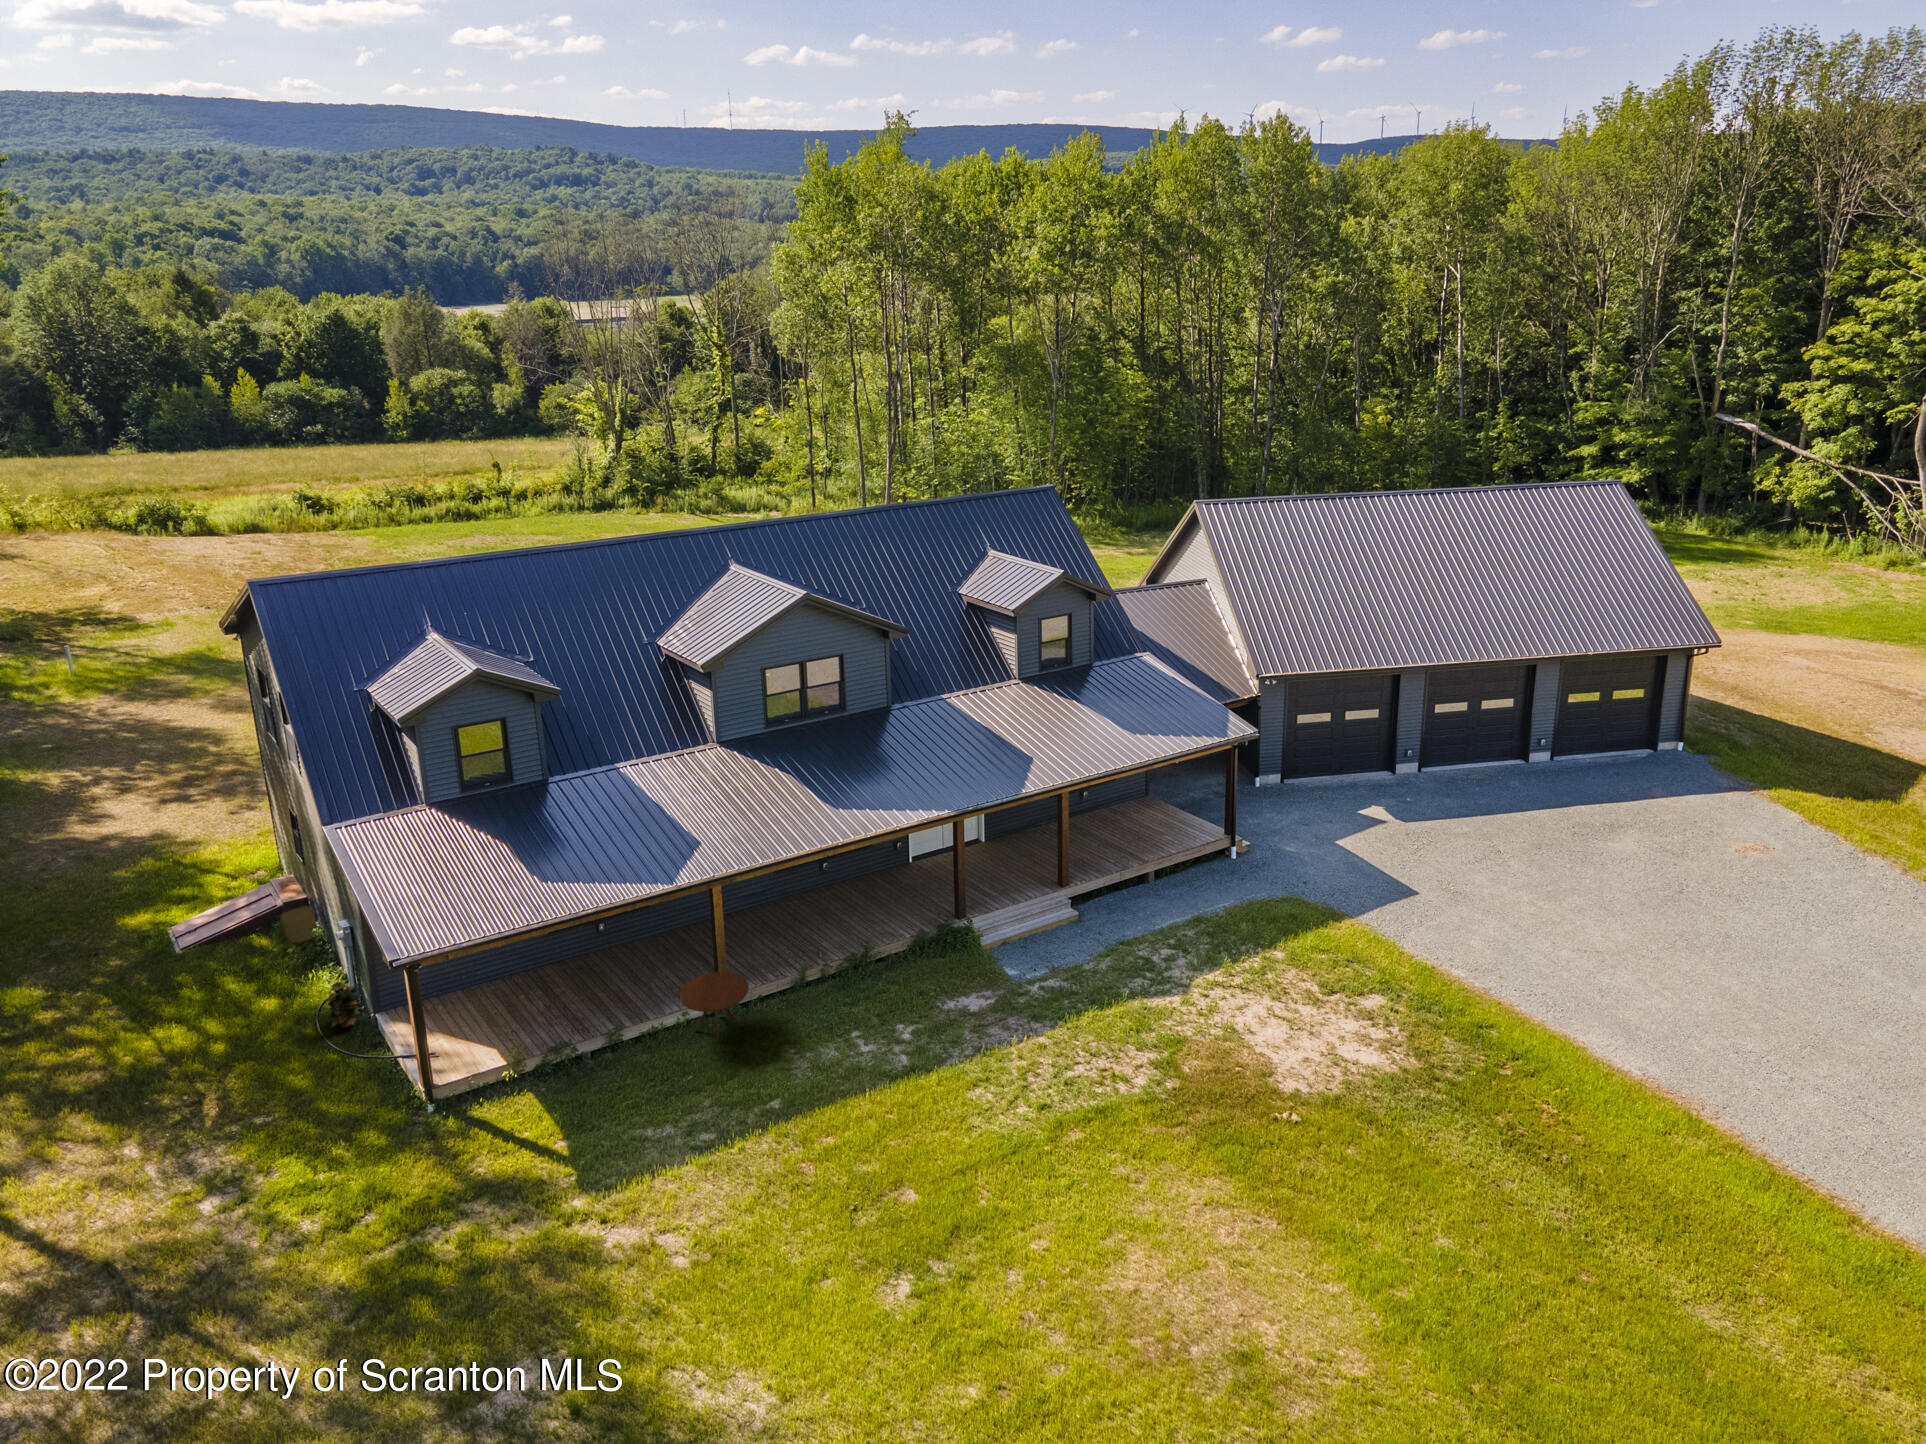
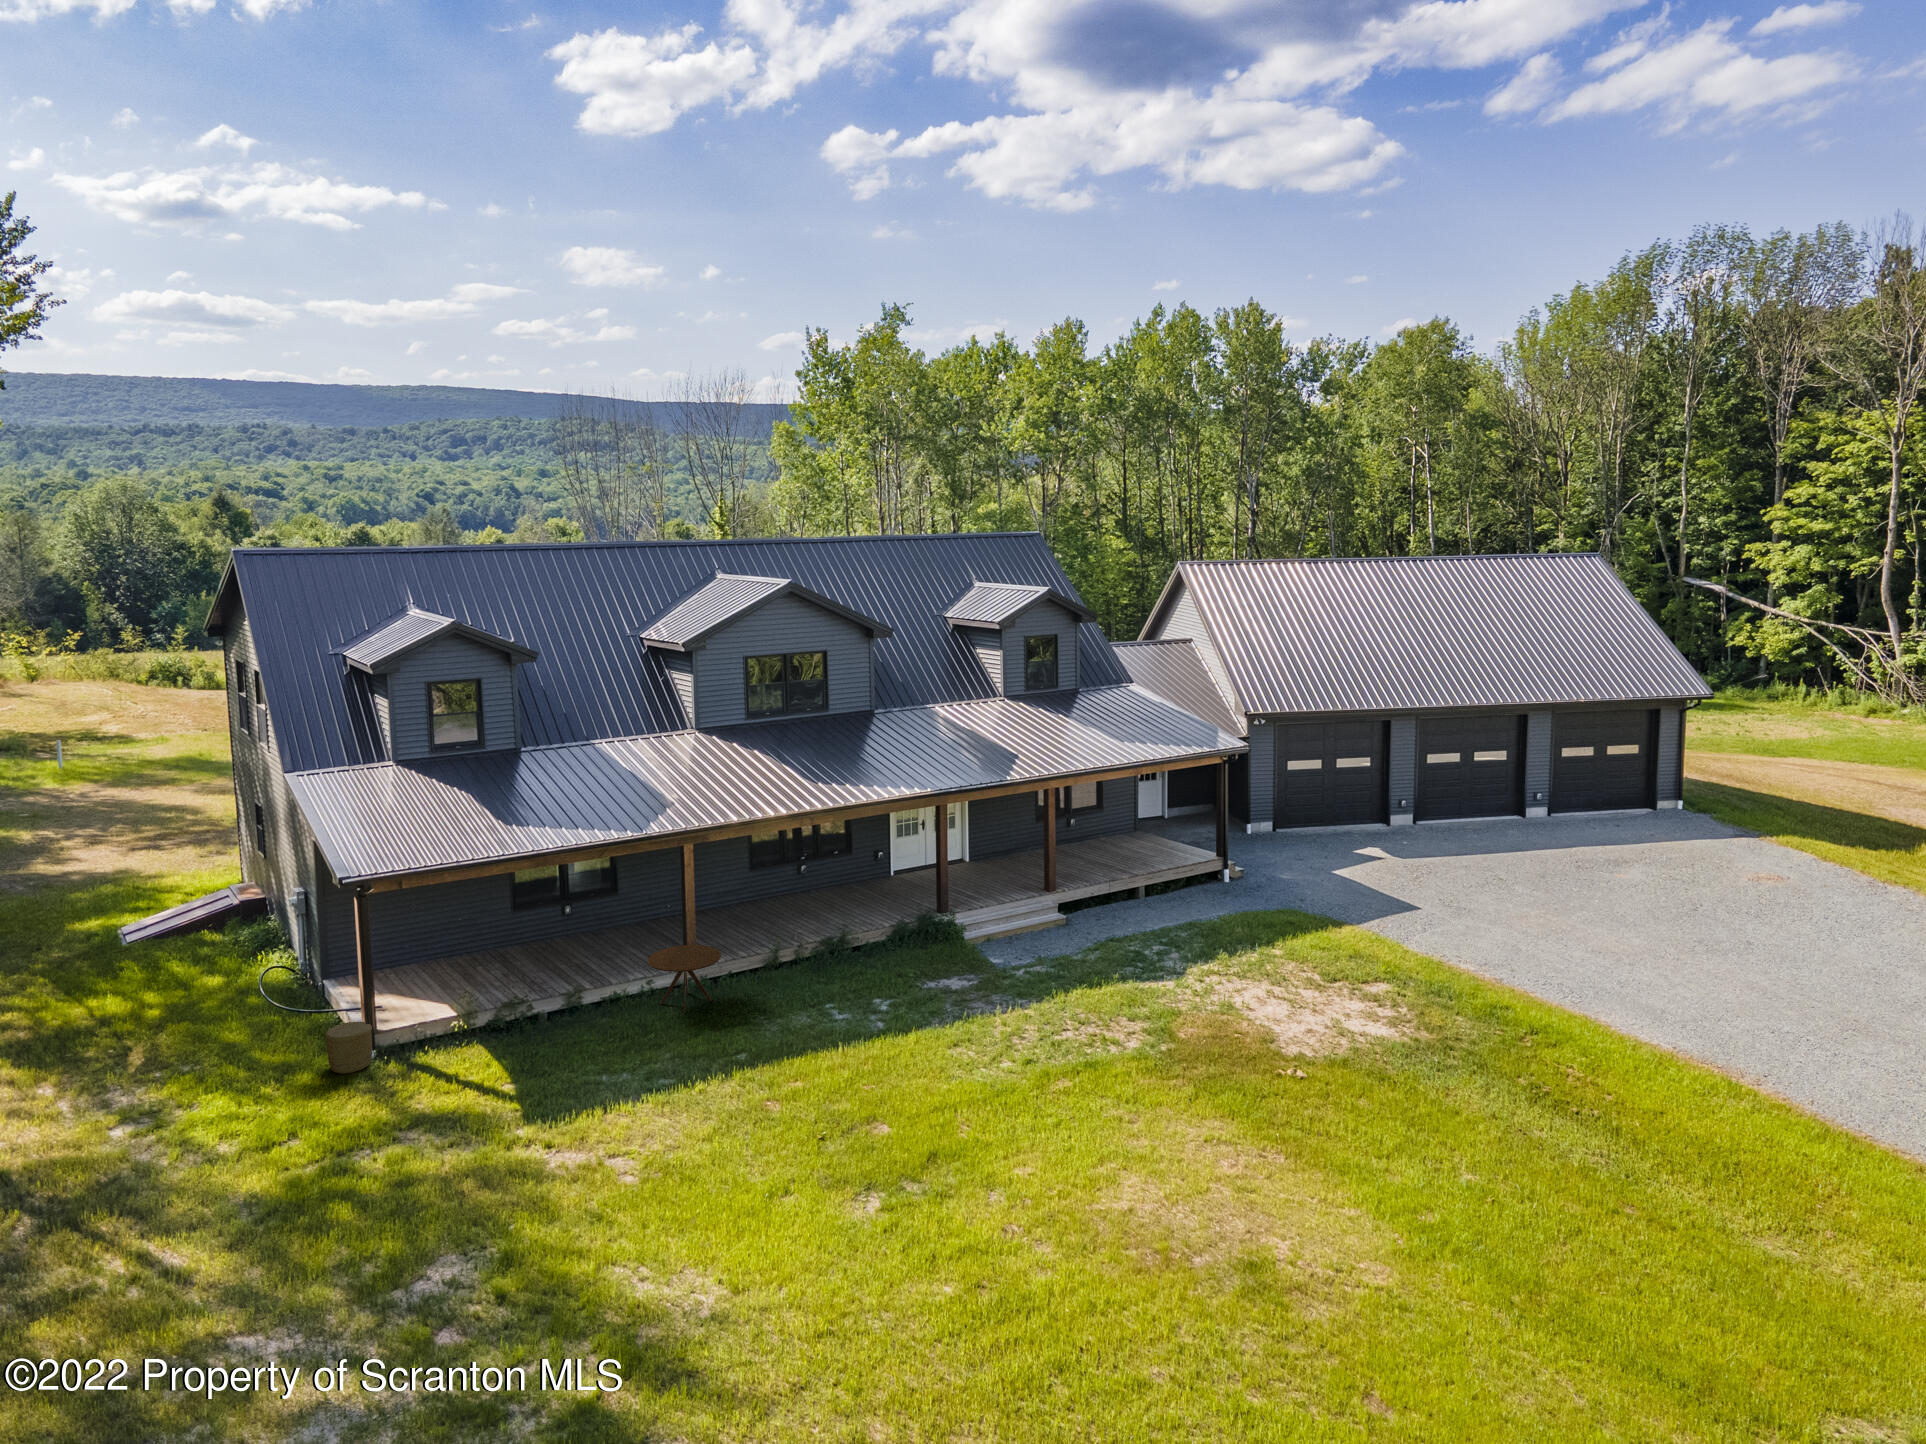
woven basket: present [280,906,316,943] -> present [325,1021,372,1074]
decorative plant: present [327,982,361,1028] -> none [274,949,312,998]

